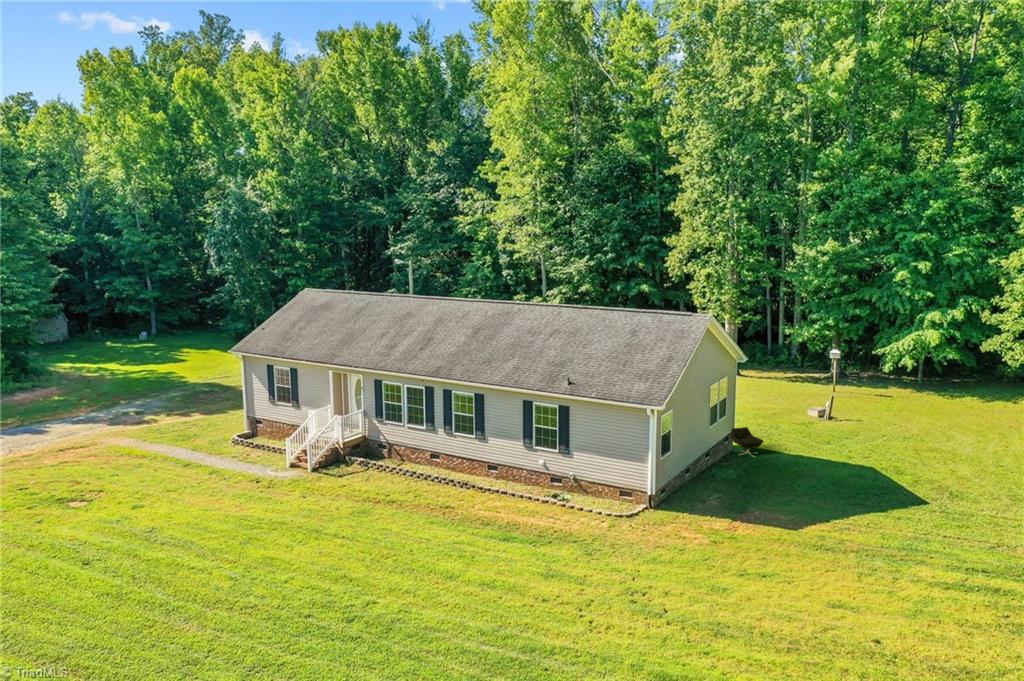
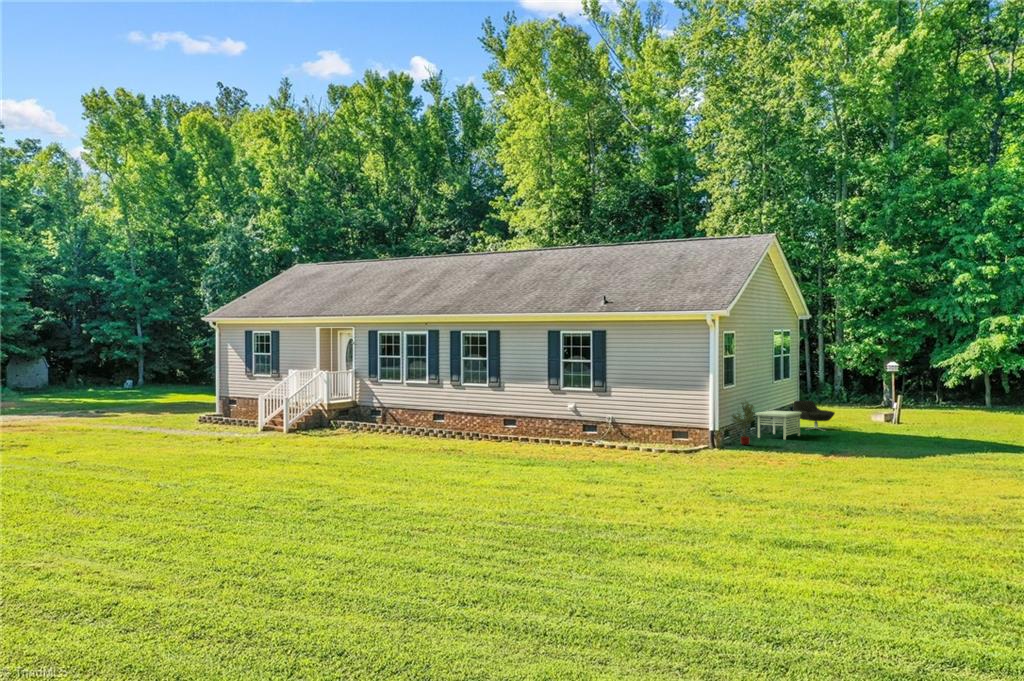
storage bench: none [692,449,732,484] -> present [756,411,801,440]
potted tree: none [668,462,689,500] -> present [732,400,755,445]

